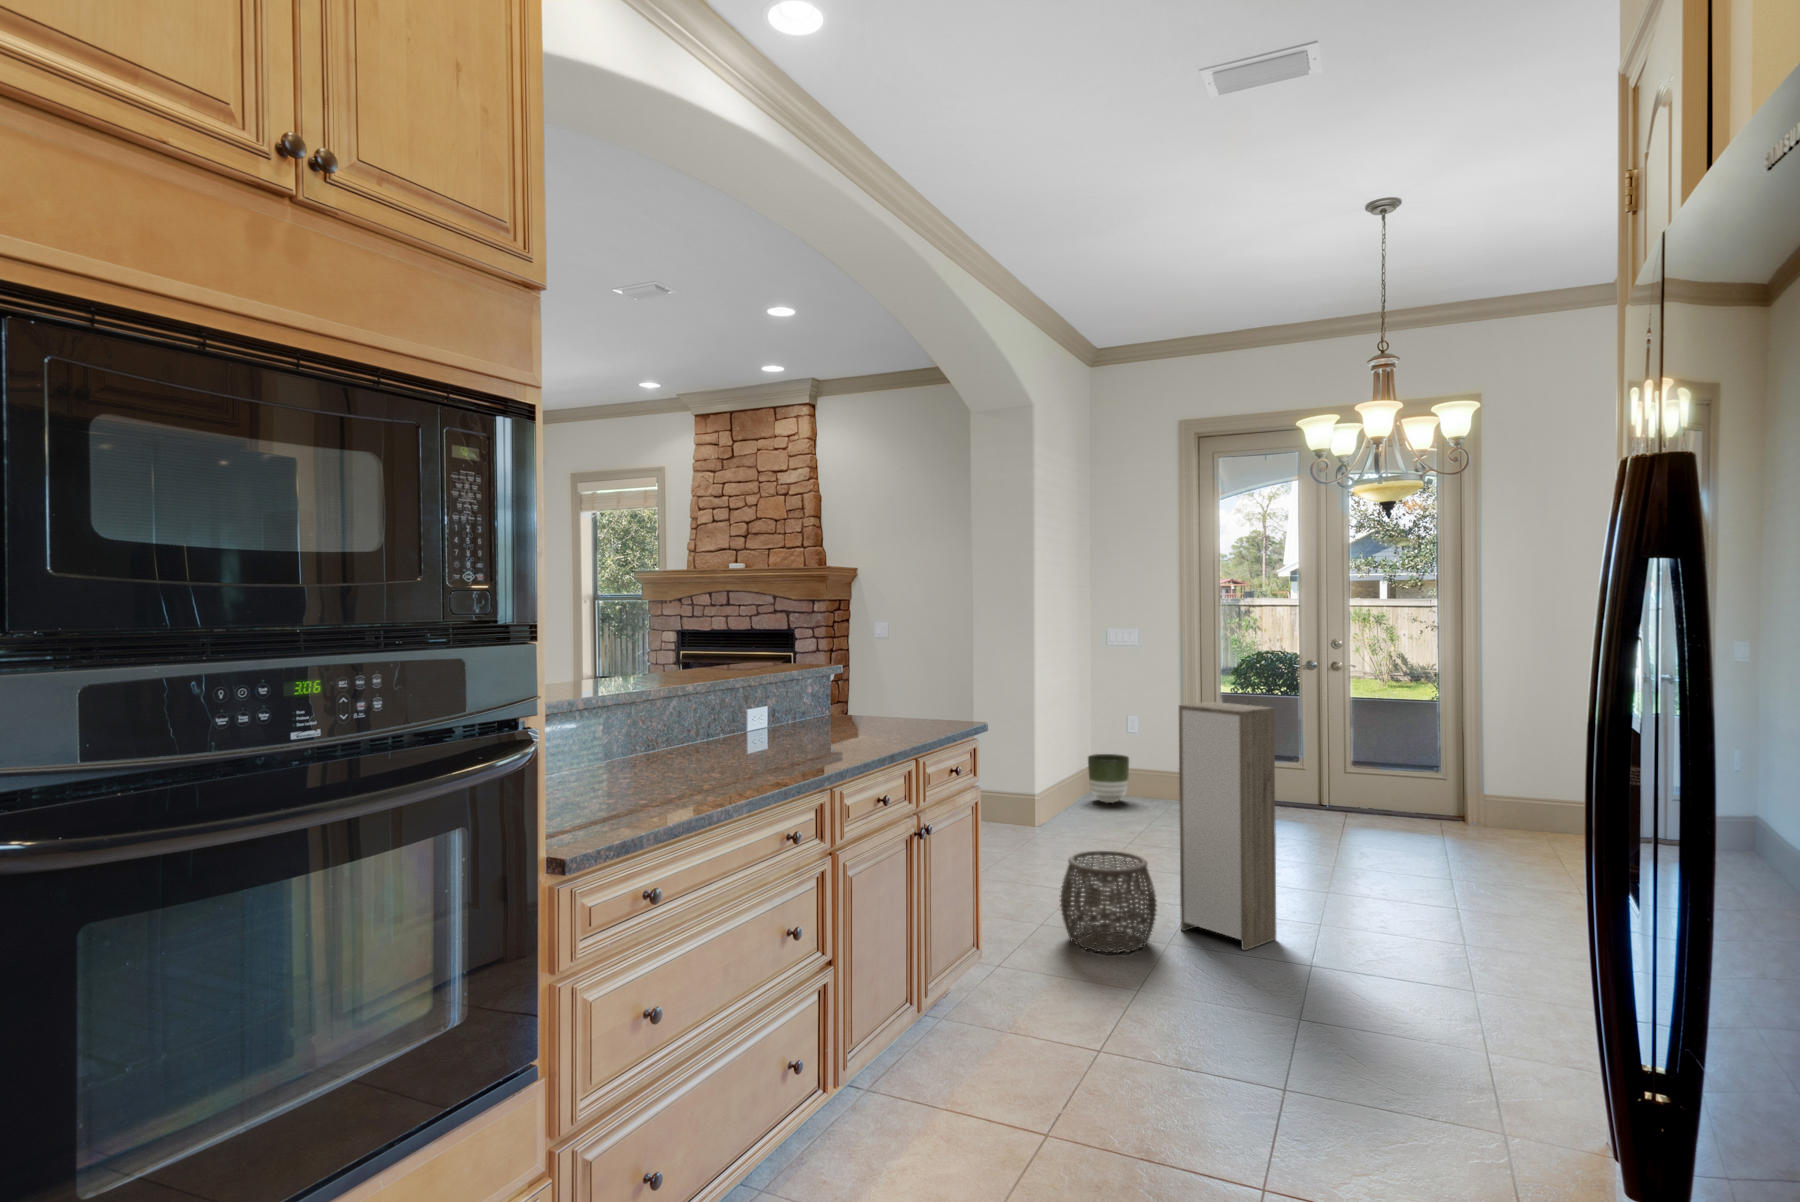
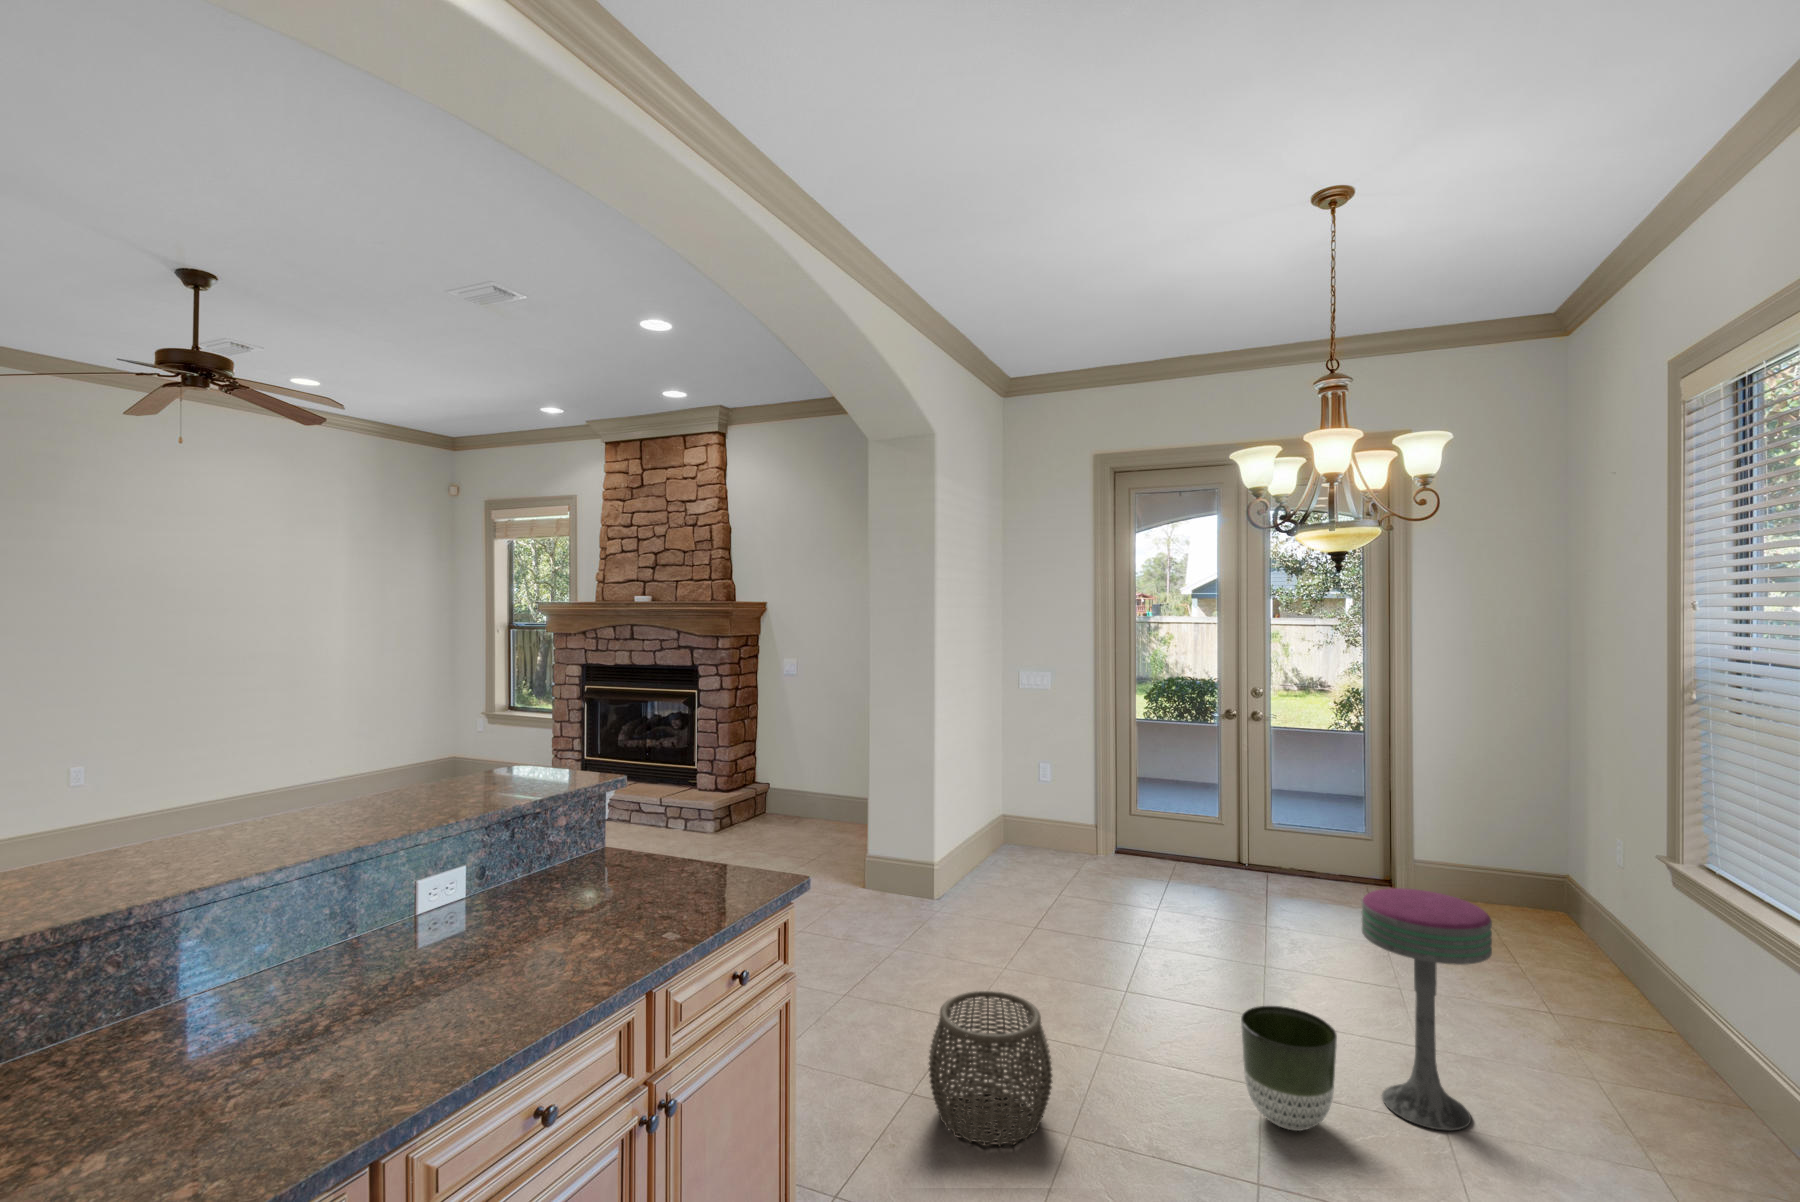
storage cabinet: present [1179,702,1276,950] -> none [1083,798,1205,1138]
planter: present [1088,754,1129,803] -> present [1241,1006,1337,1131]
bar stool: none [1403,772,1503,948] -> present [1361,888,1492,1131]

